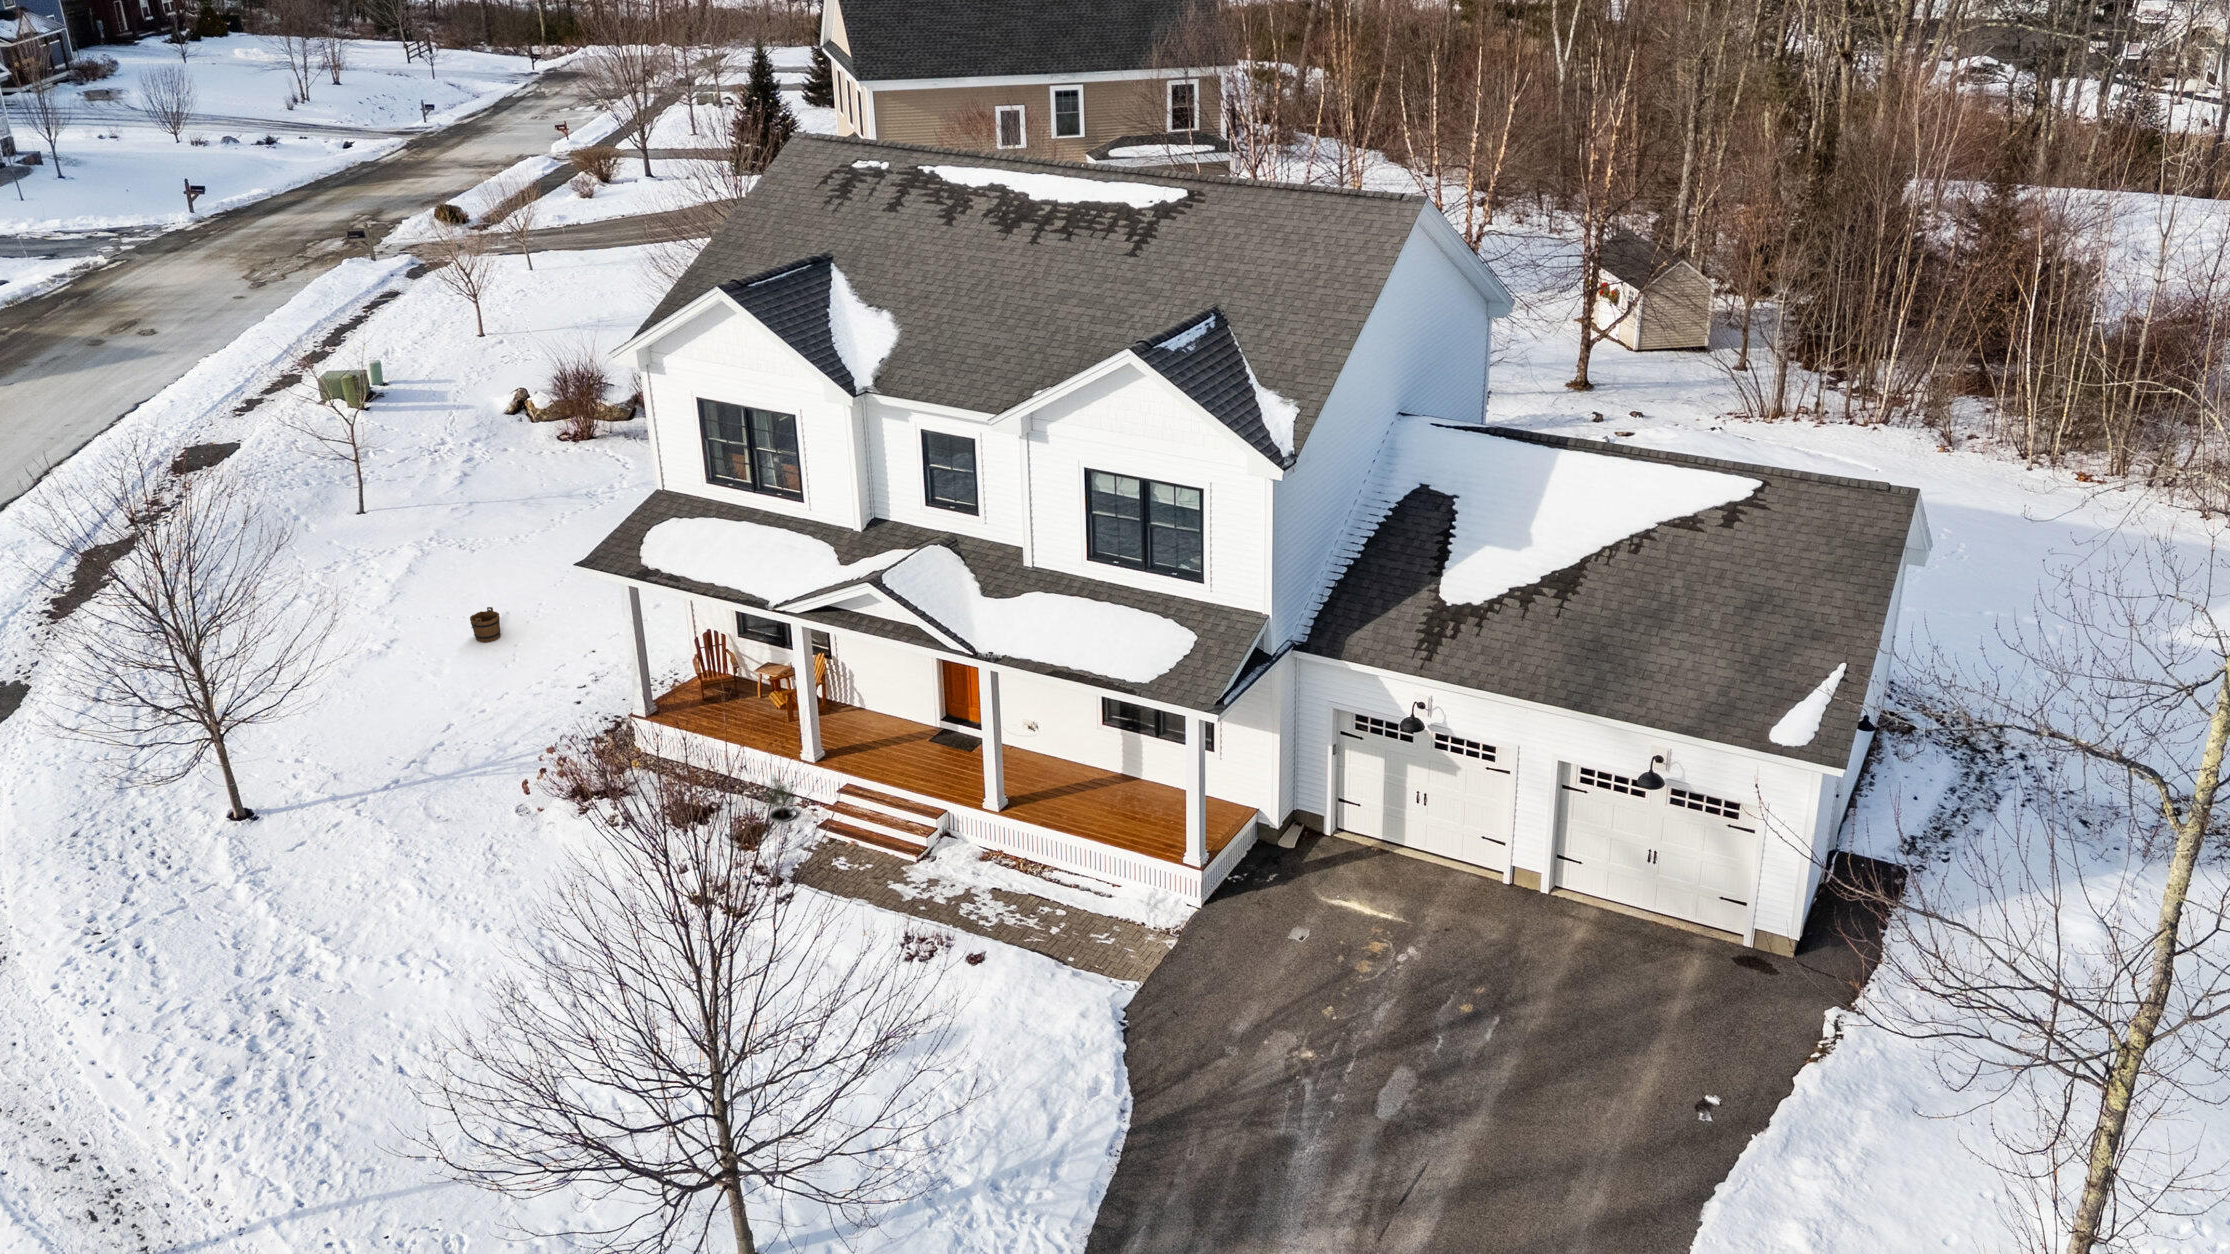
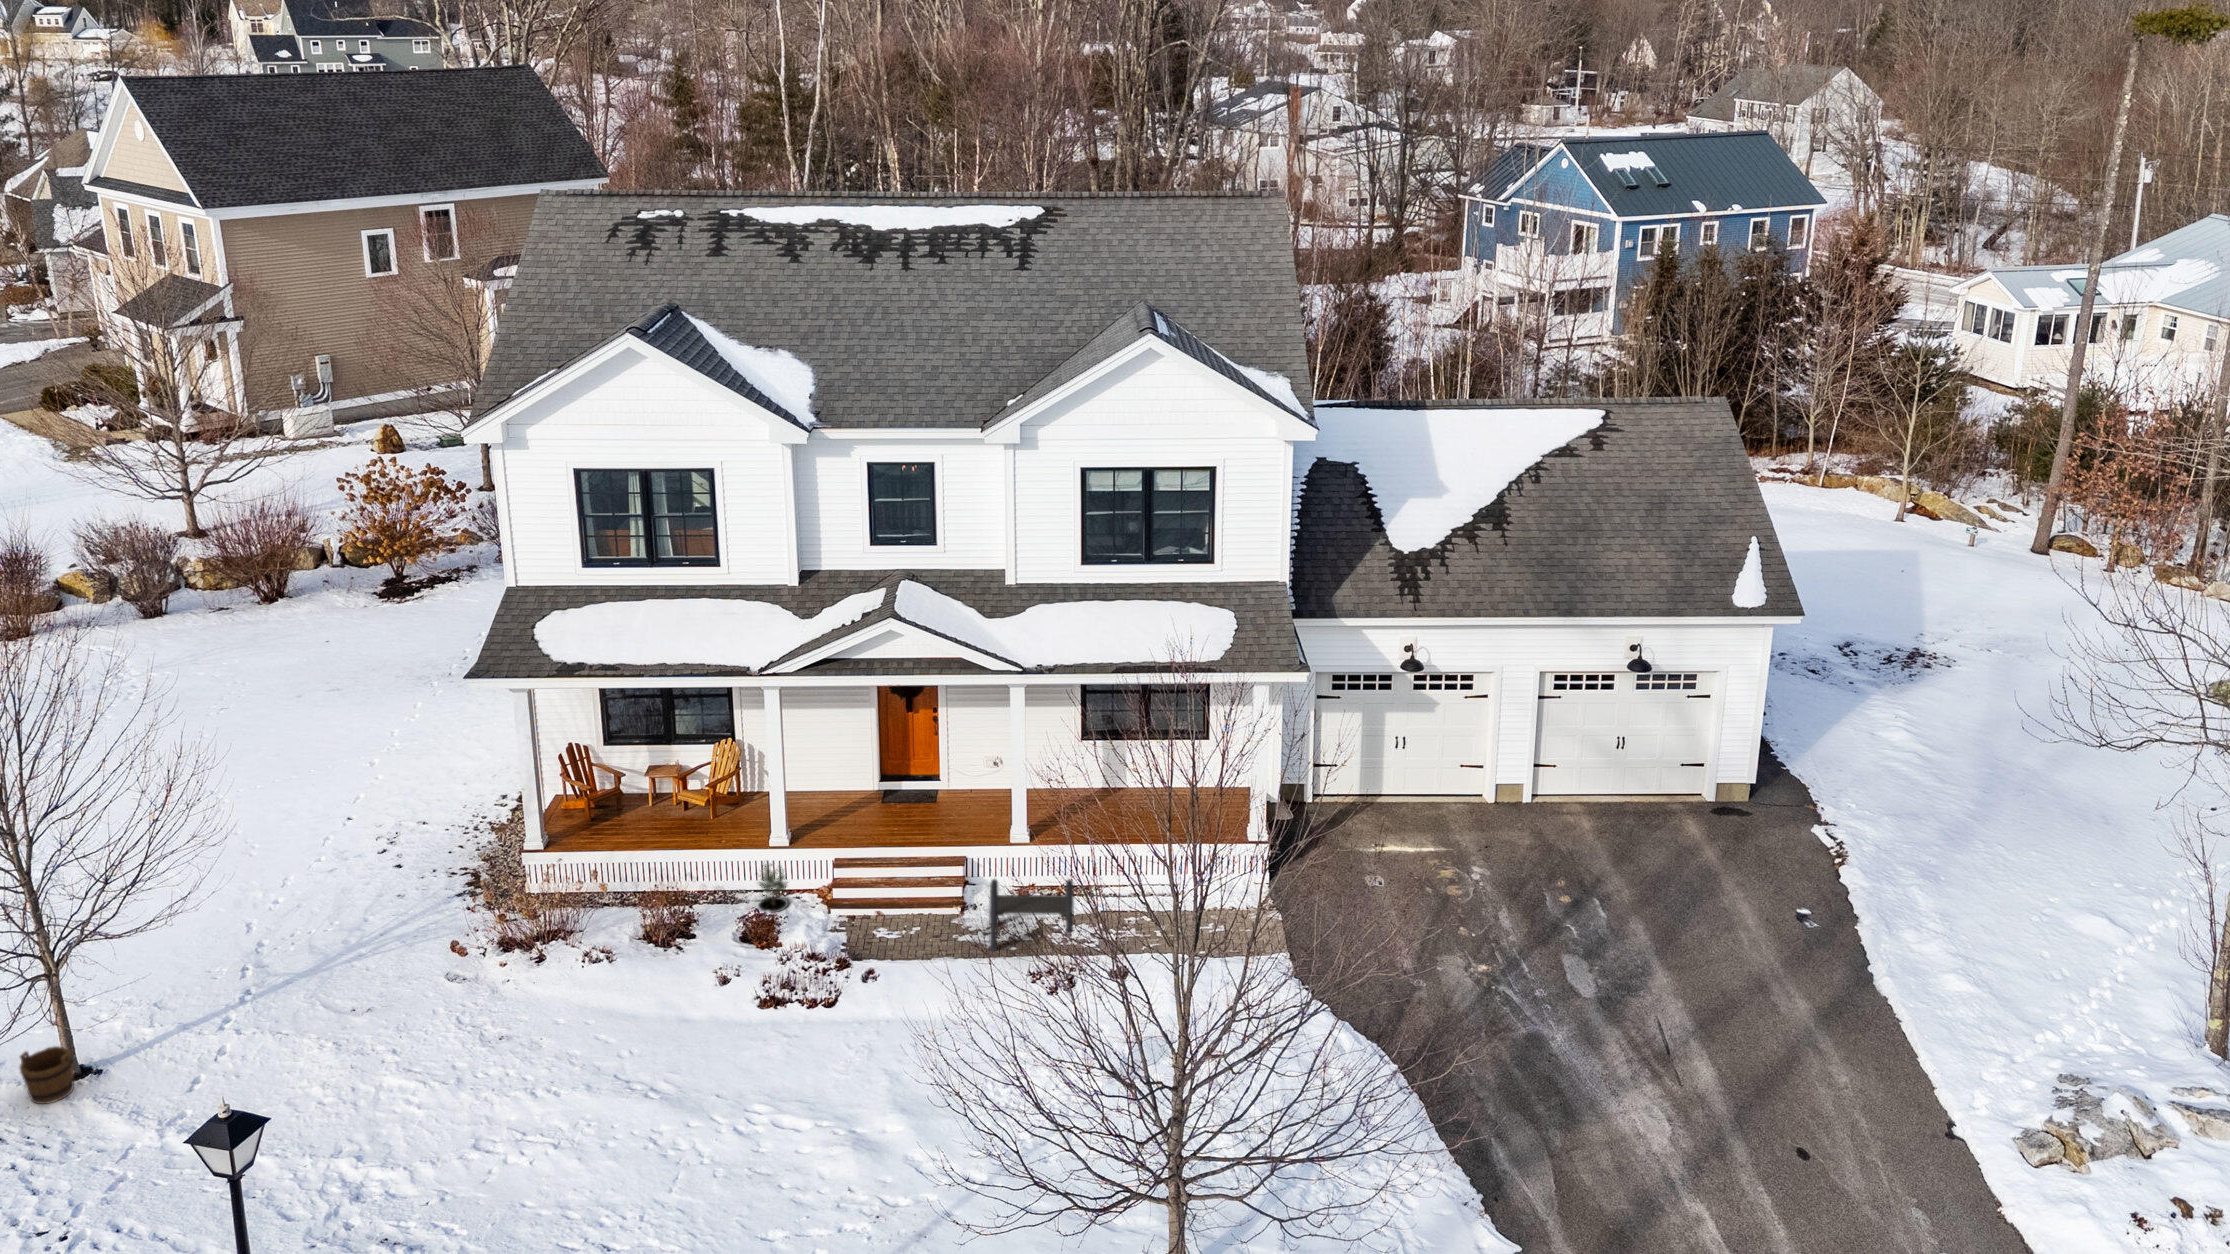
bucket: present [470,607,500,643] -> present [20,1046,74,1104]
bench: none [906,841,998,926] -> present [989,879,1074,951]

